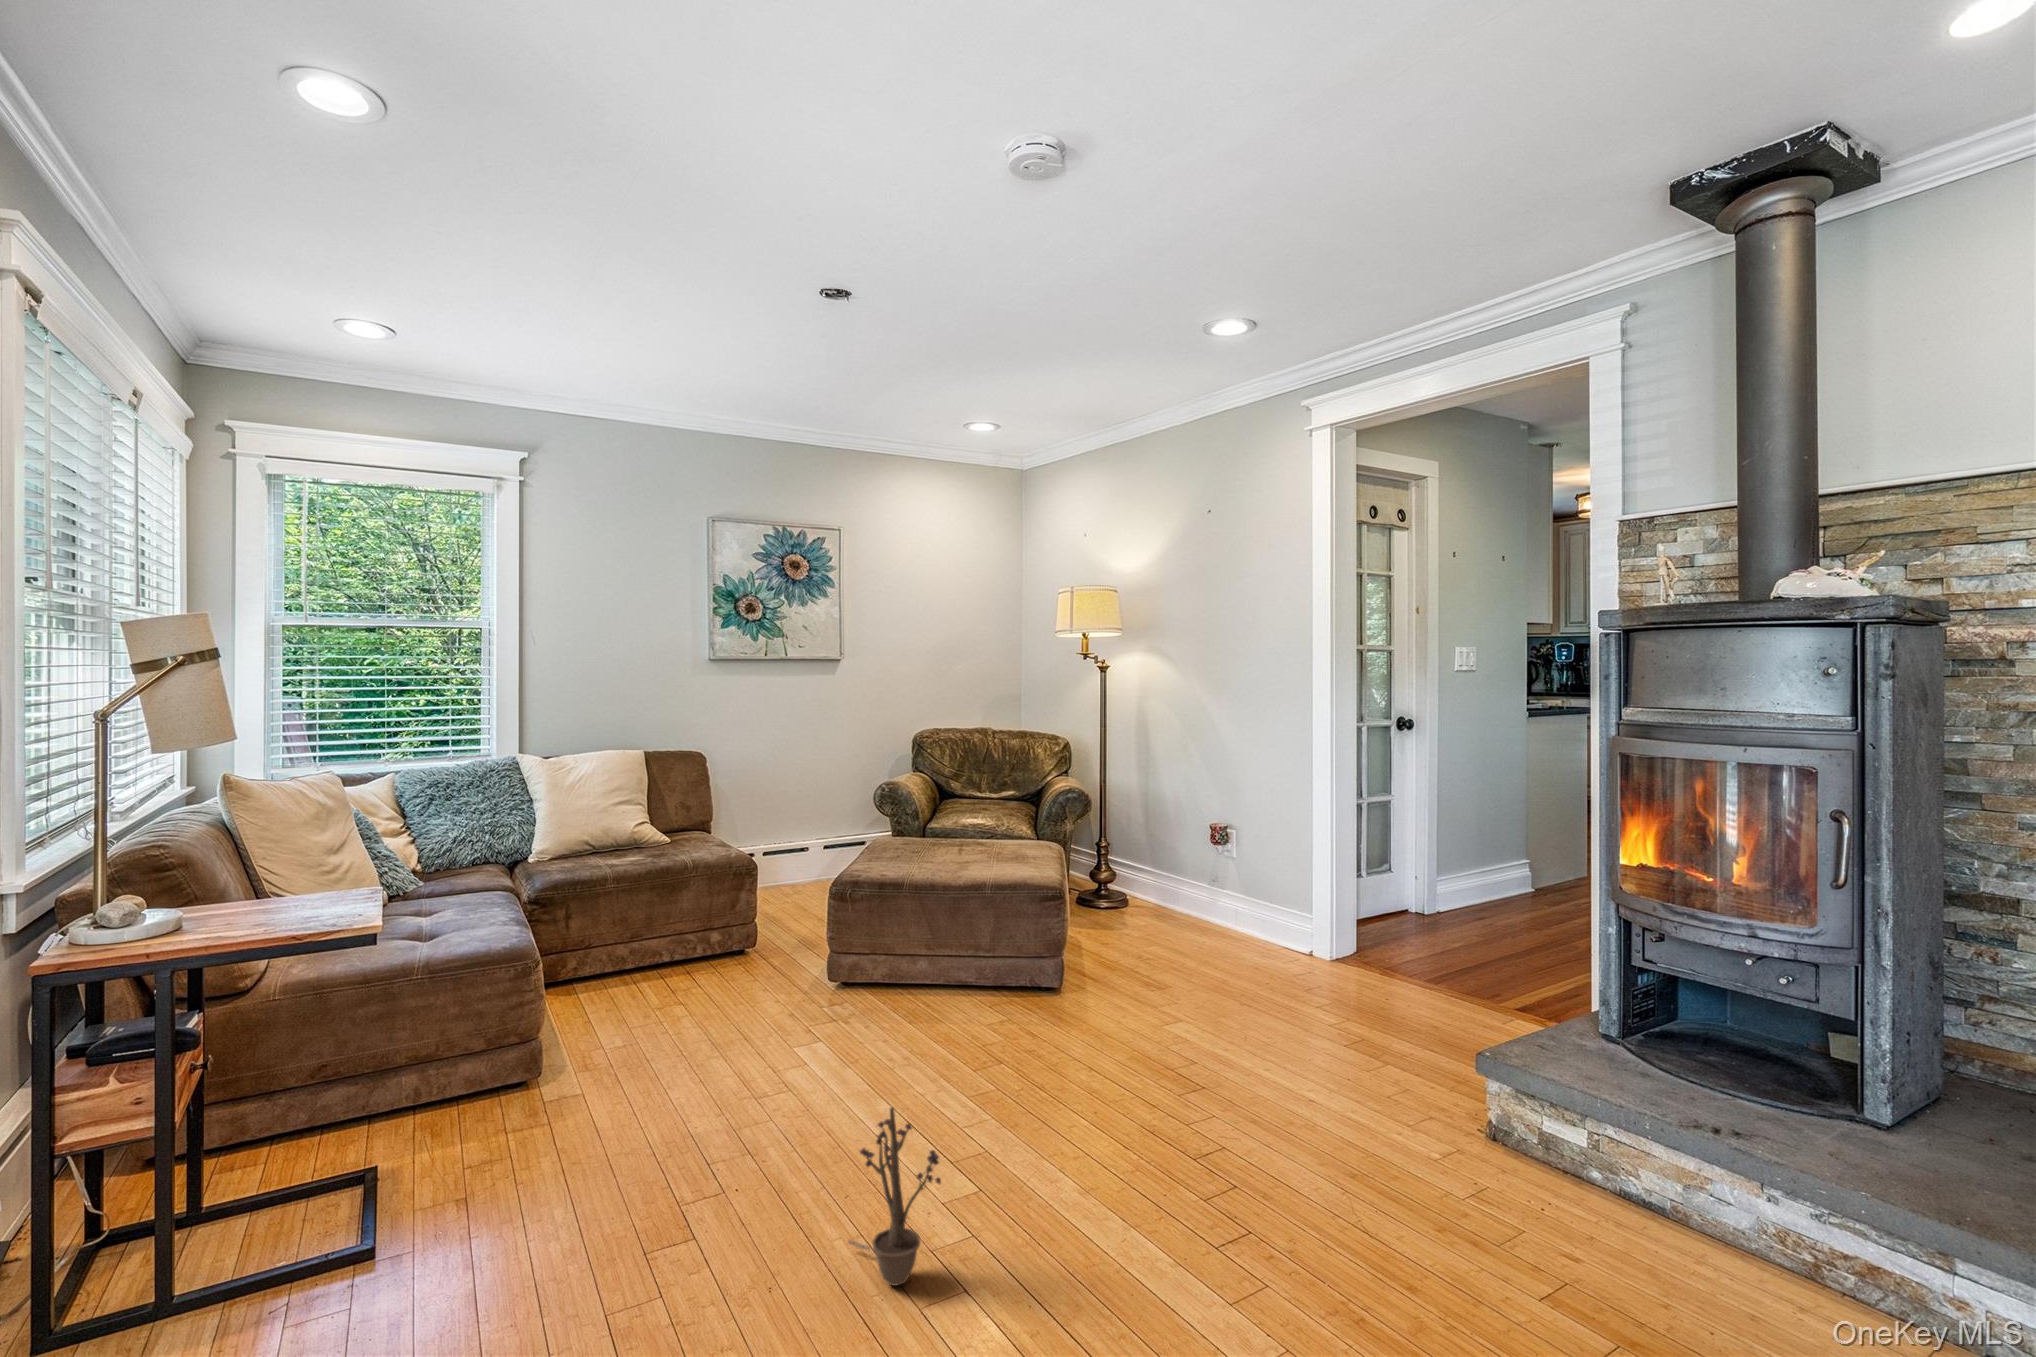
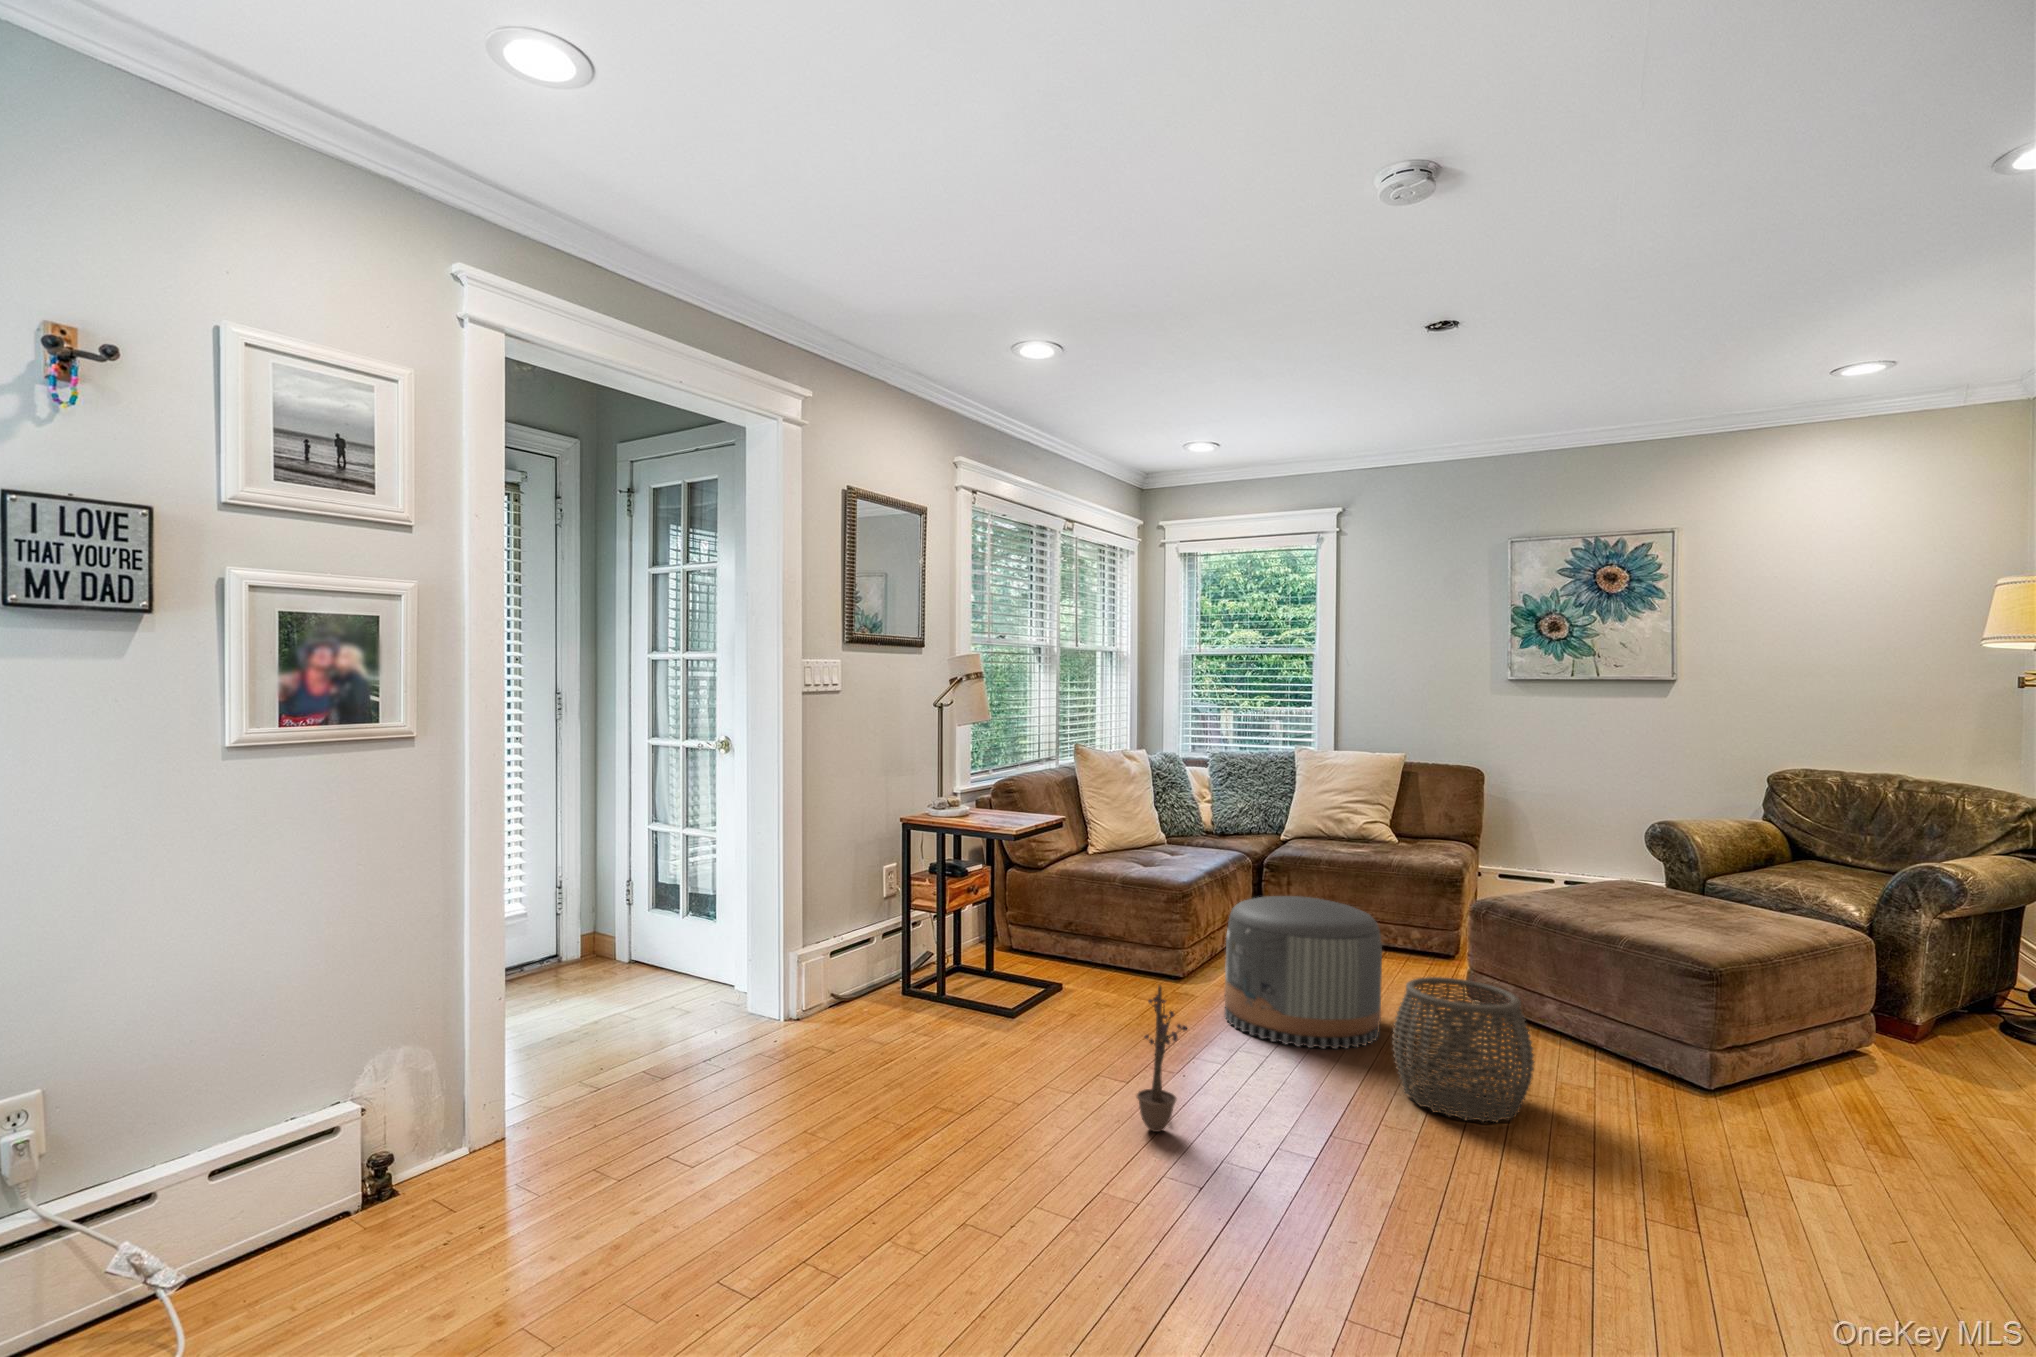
pouf: none [675,932,848,1118] -> present [1225,896,1382,1049]
woven basket: none [930,971,1051,1108] -> present [1392,977,1534,1122]

